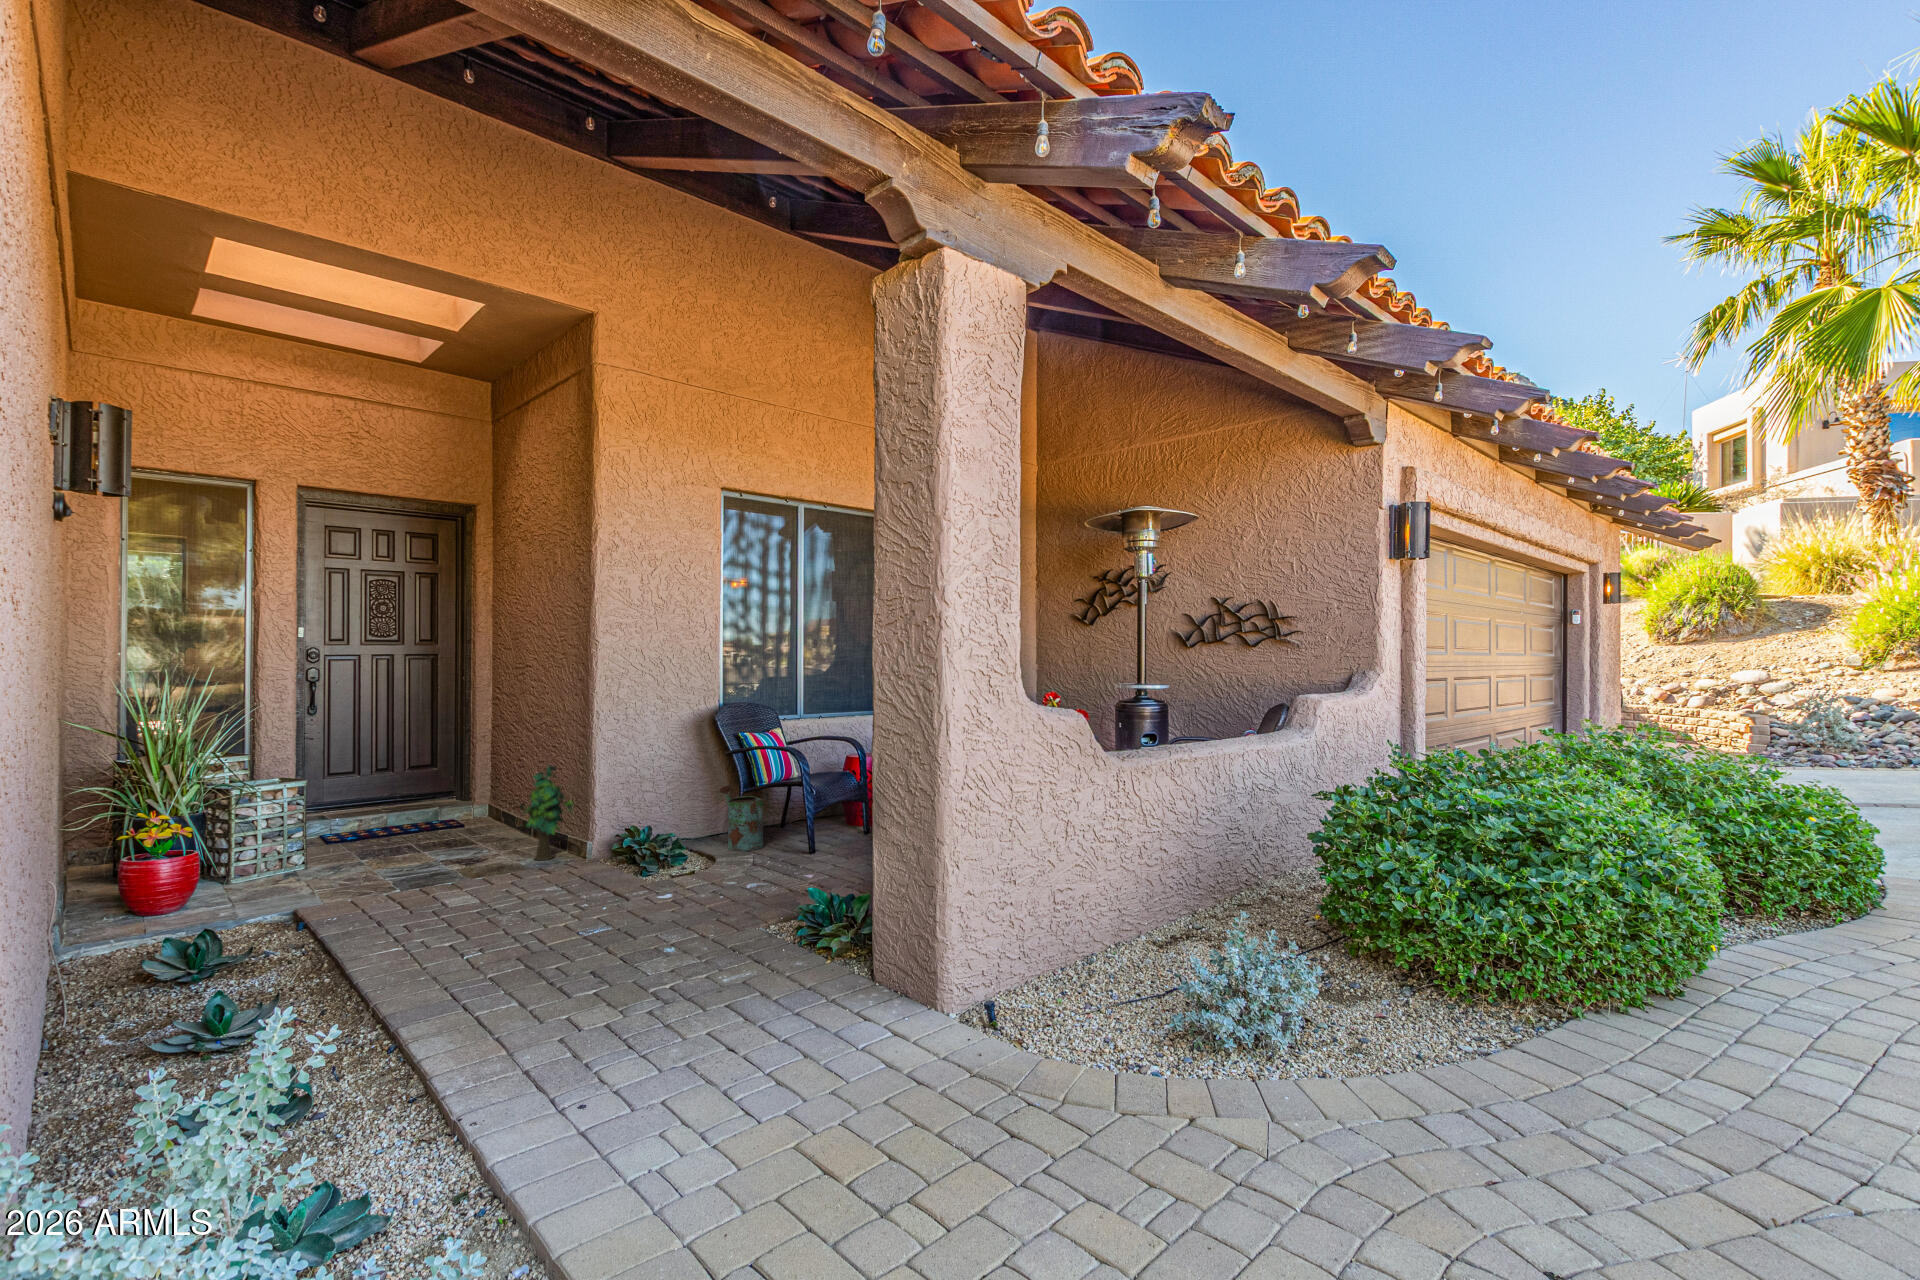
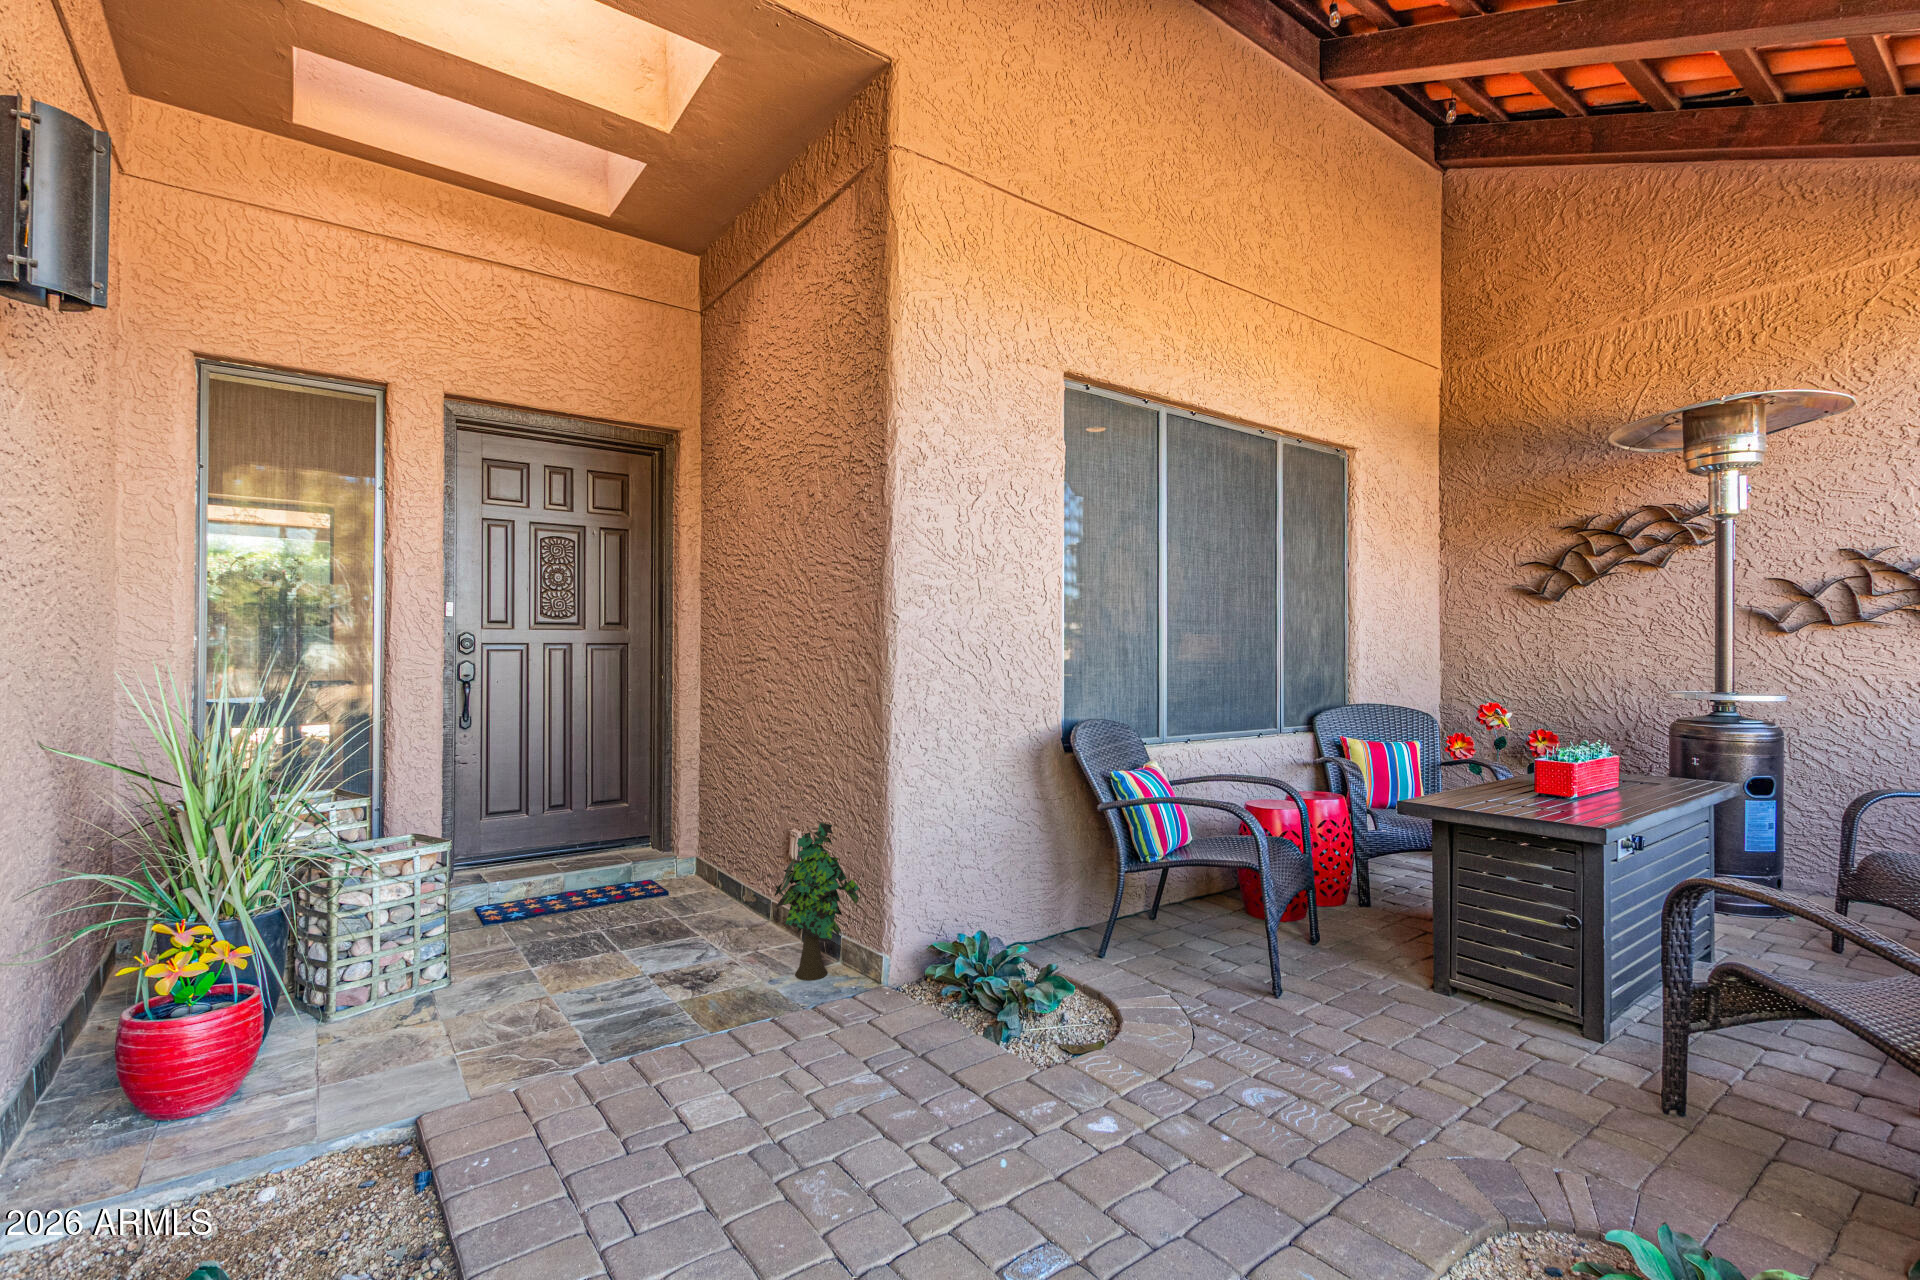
watering can: present [719,786,764,851] -> none [1062,853,1162,970]

